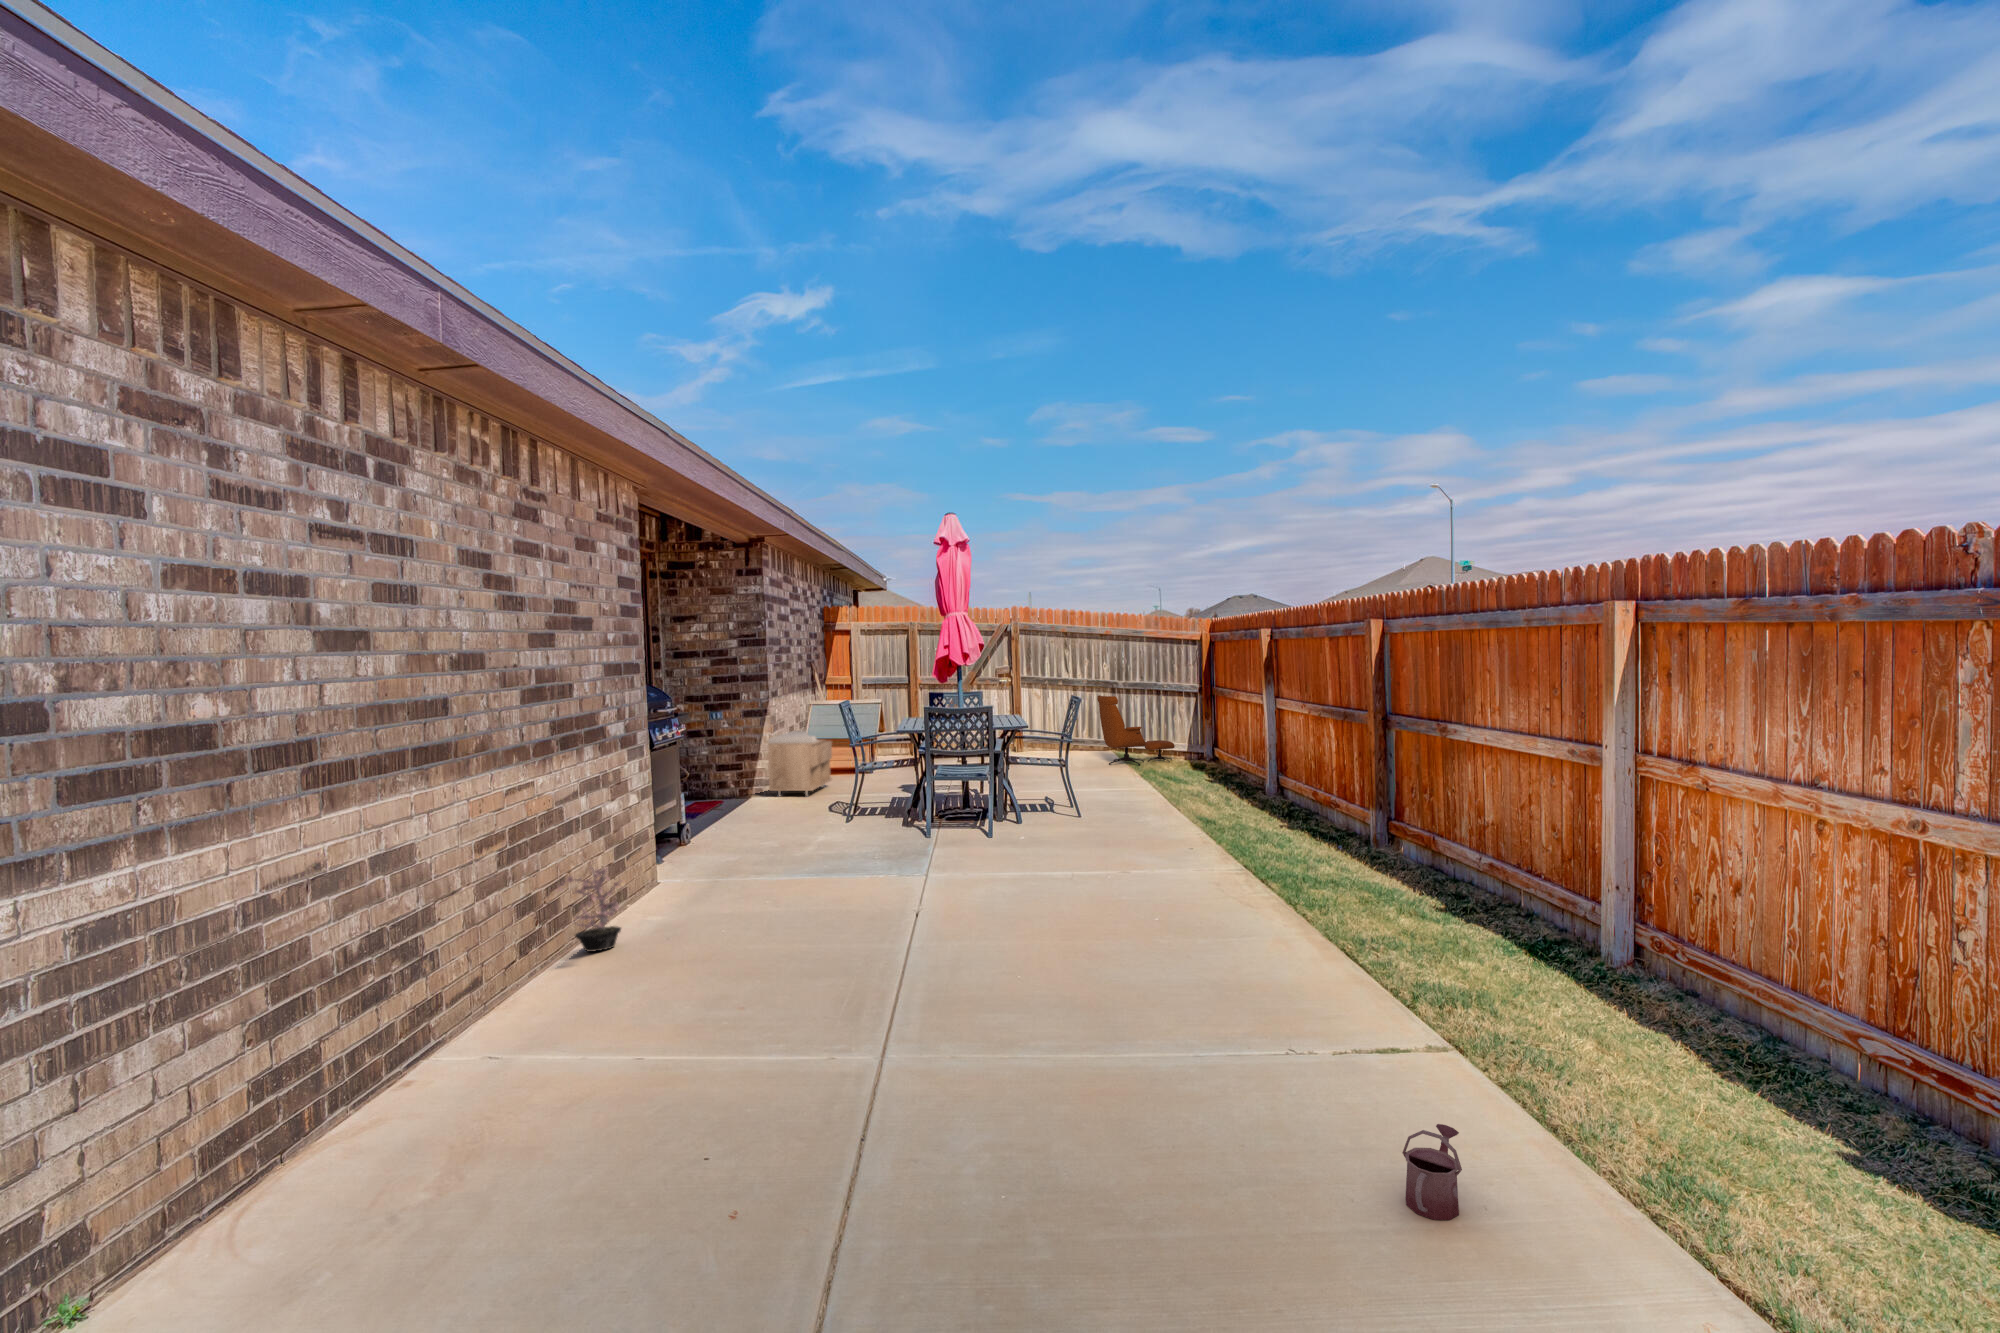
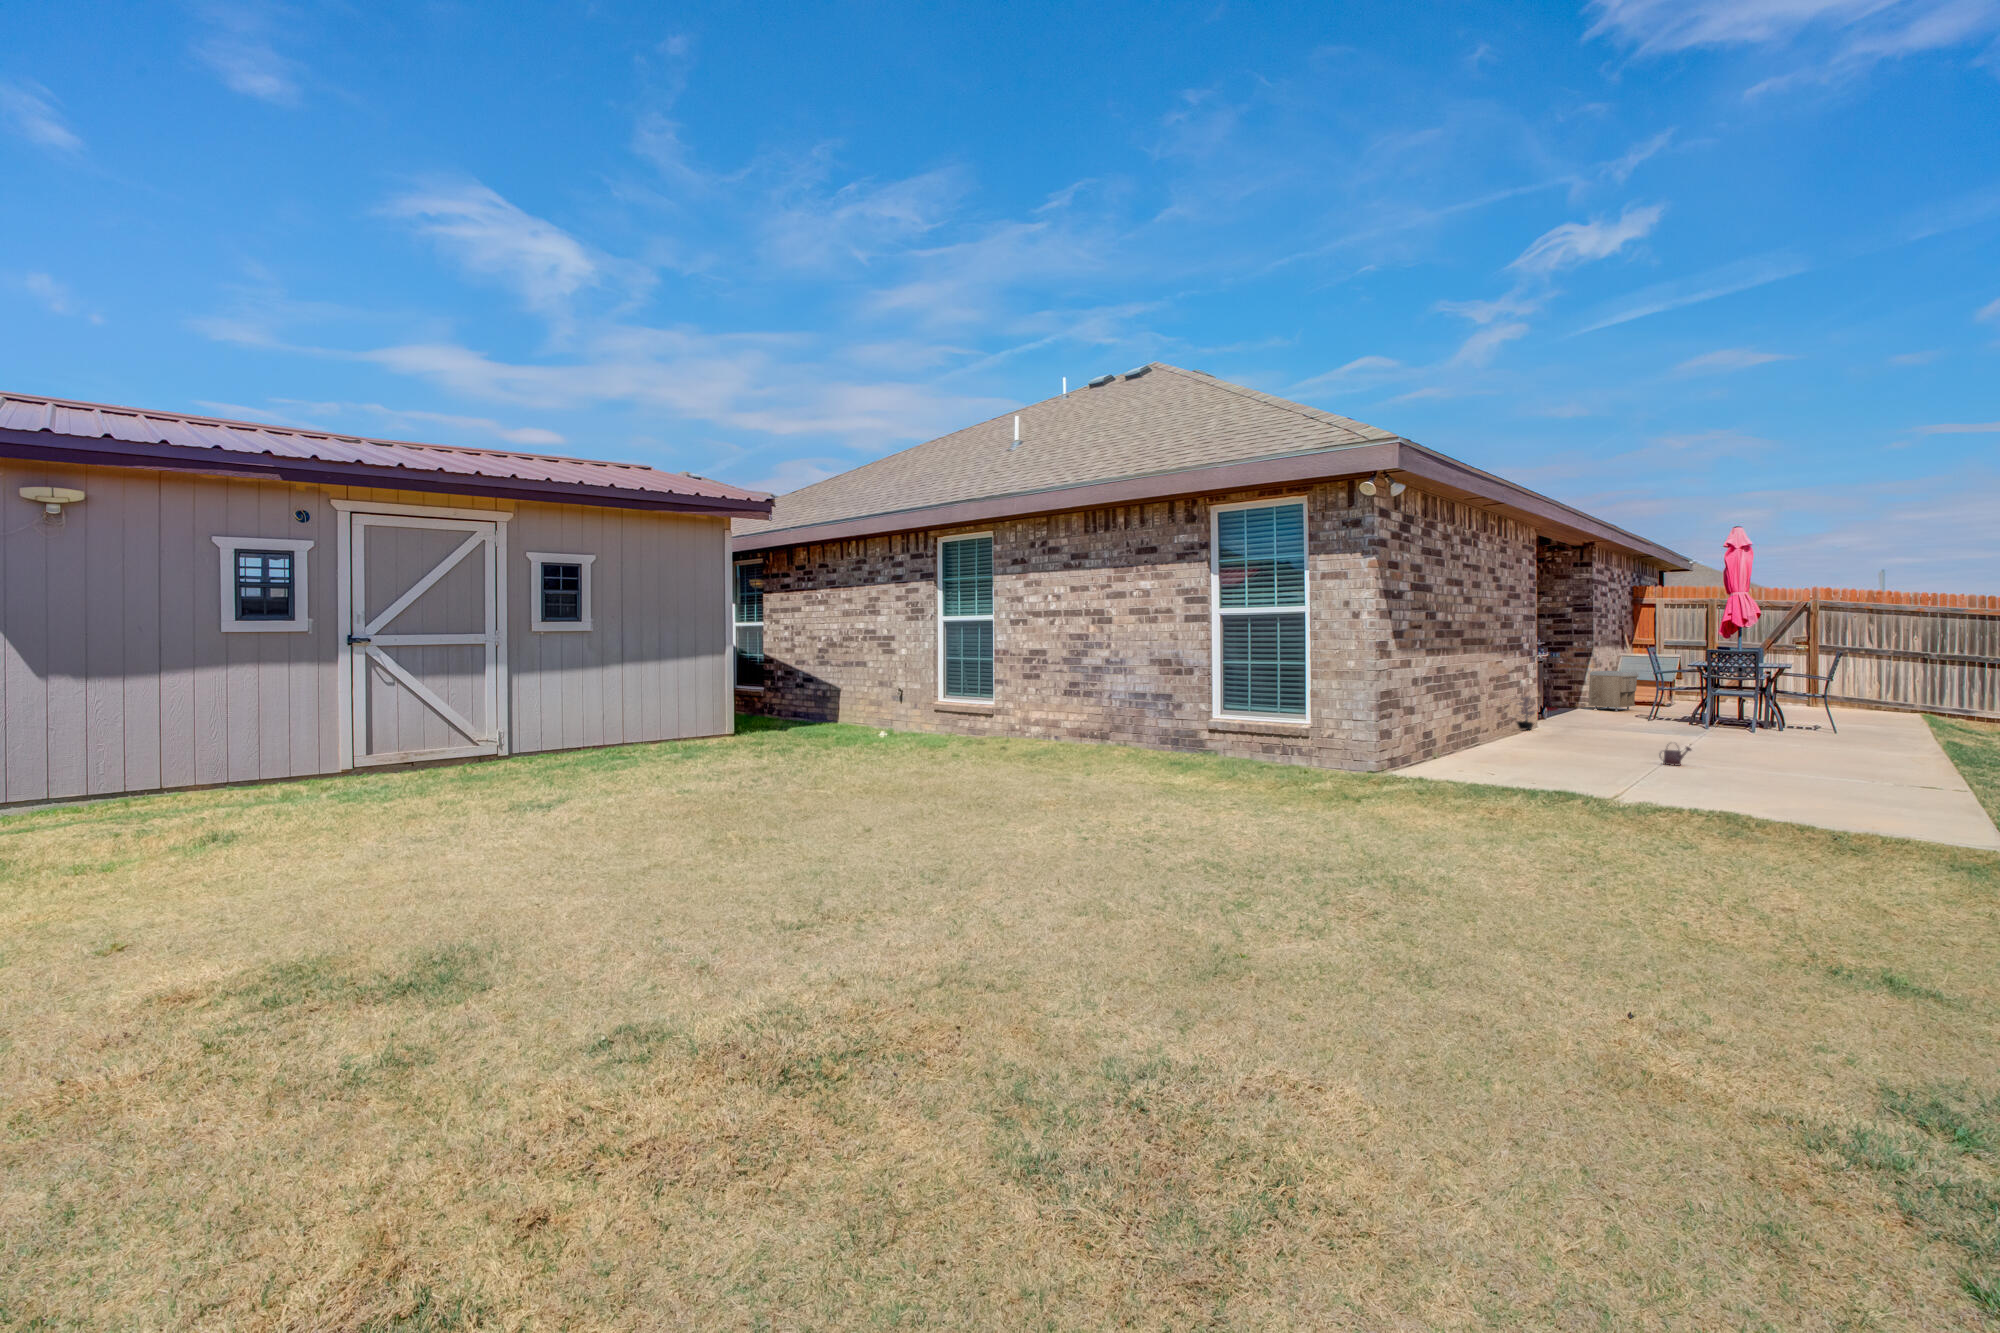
lounge chair: present [1097,695,1175,765] -> none [1900,662,1993,725]
watering can: present [1402,1124,1462,1220] -> present [1659,747,1691,765]

